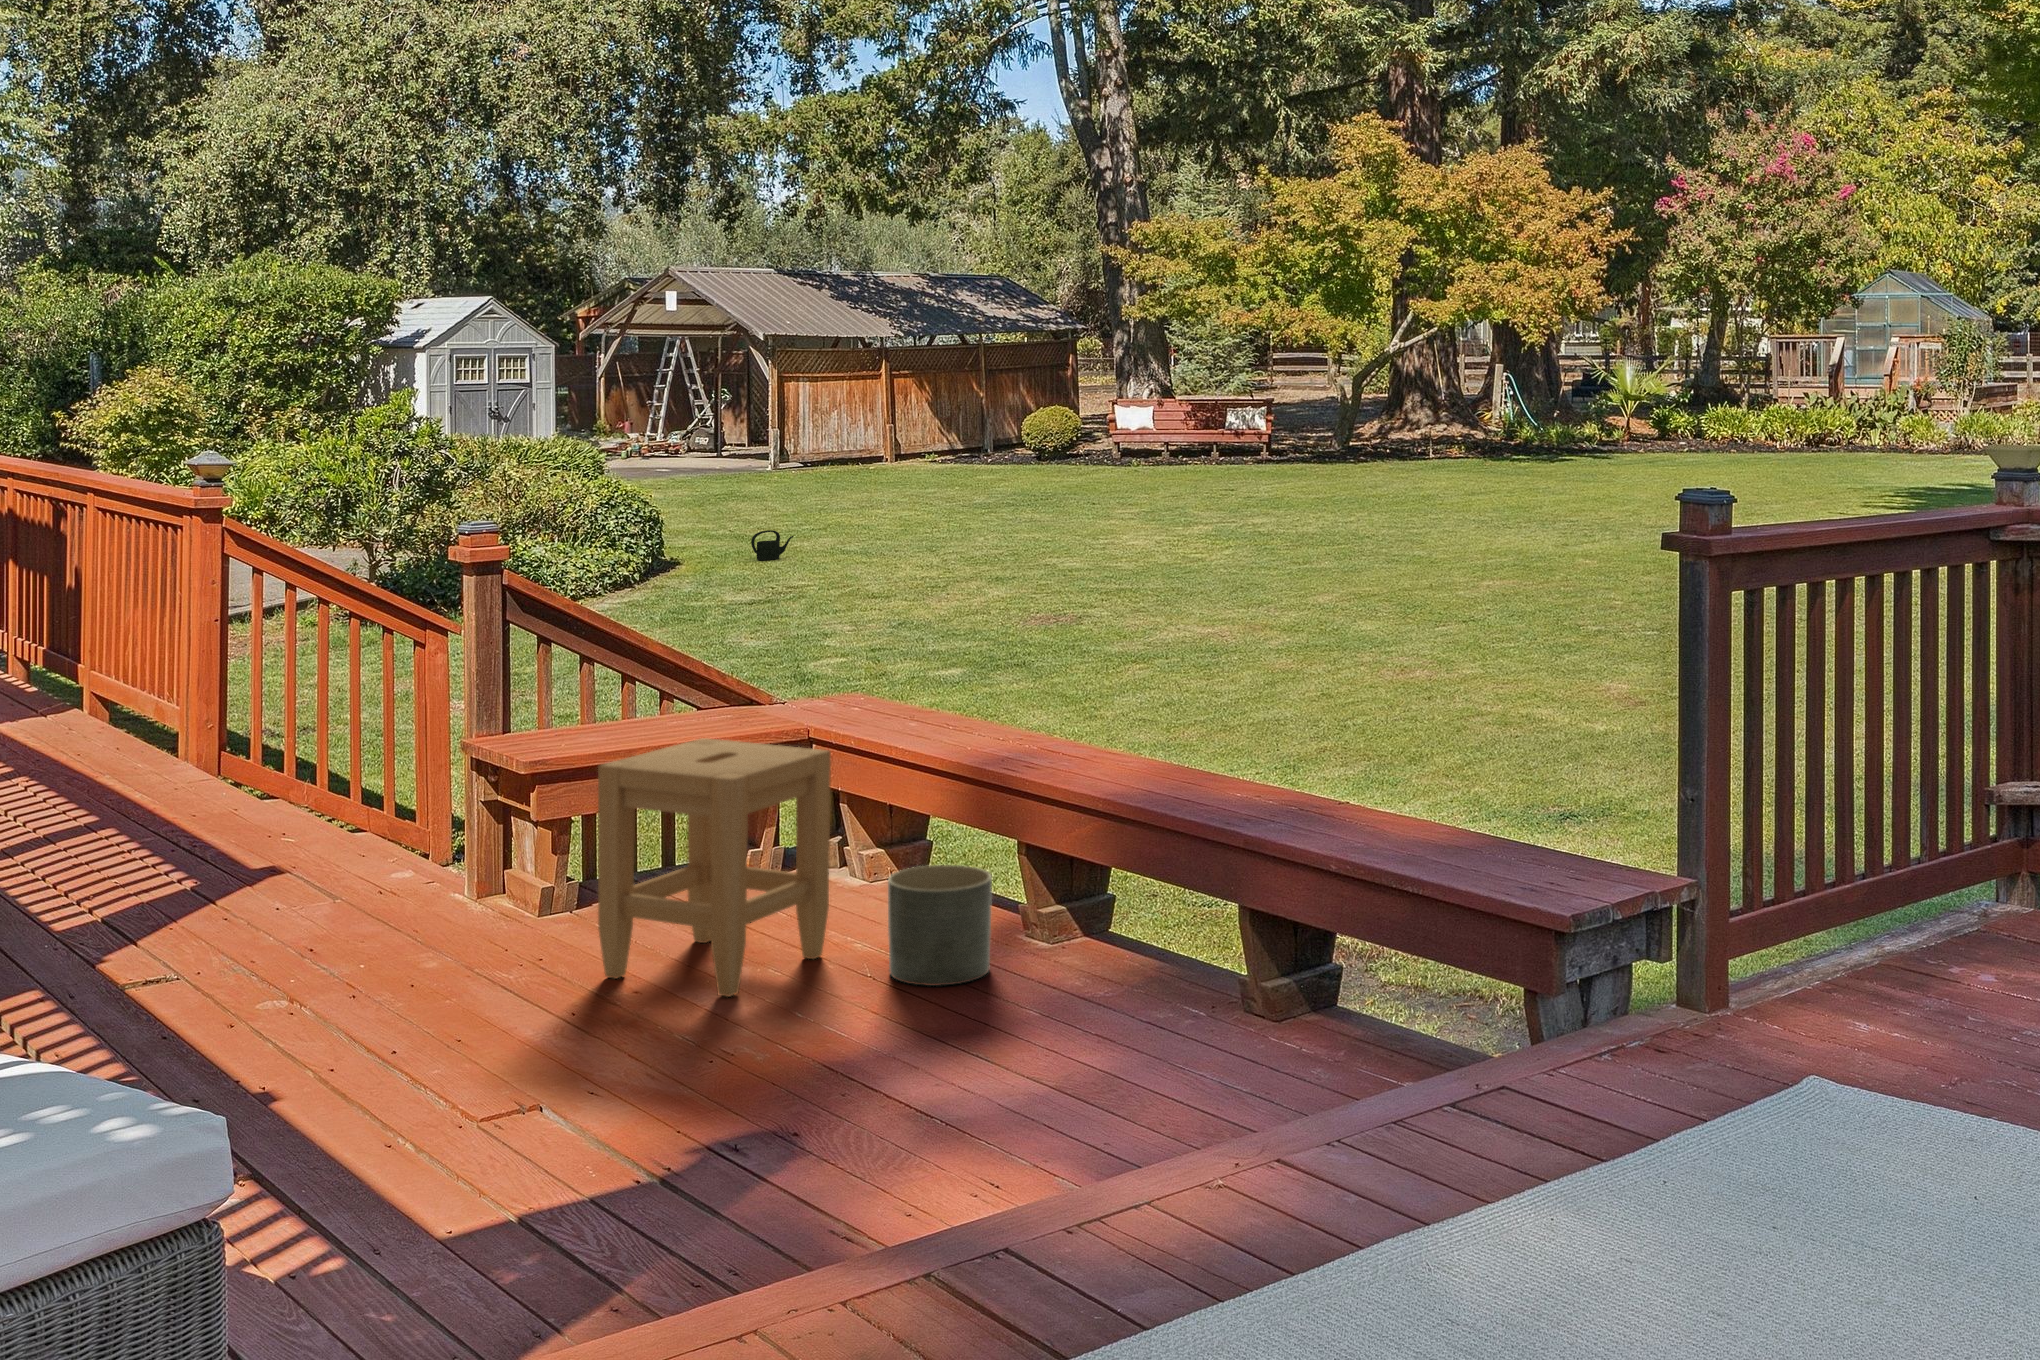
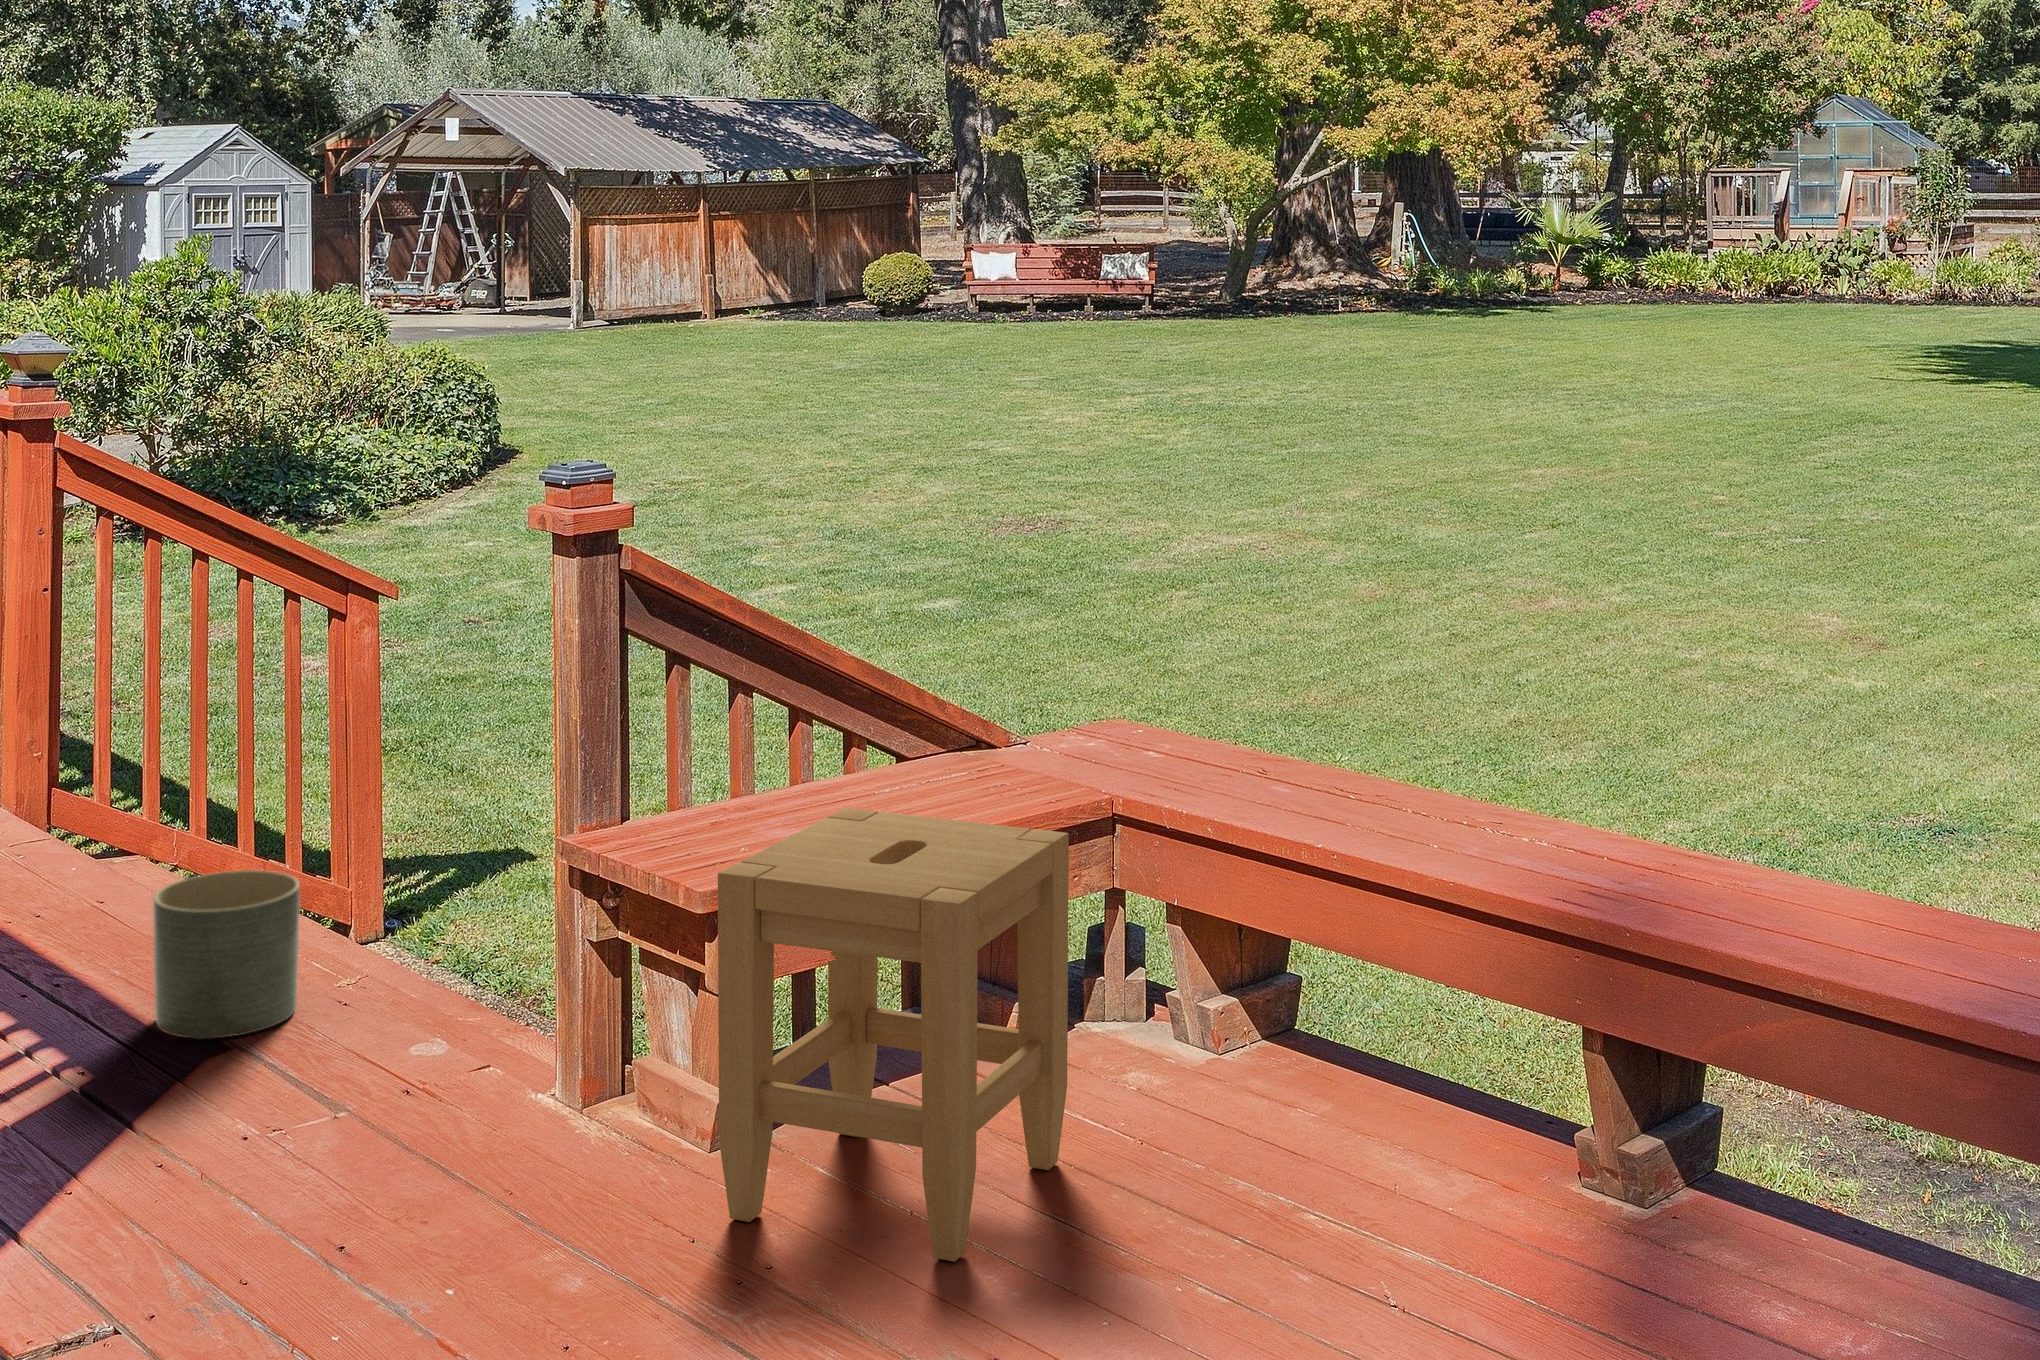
watering can: present [751,530,793,560] -> none [590,414,640,452]
planter: present [888,865,992,986] -> present [153,870,300,1039]

